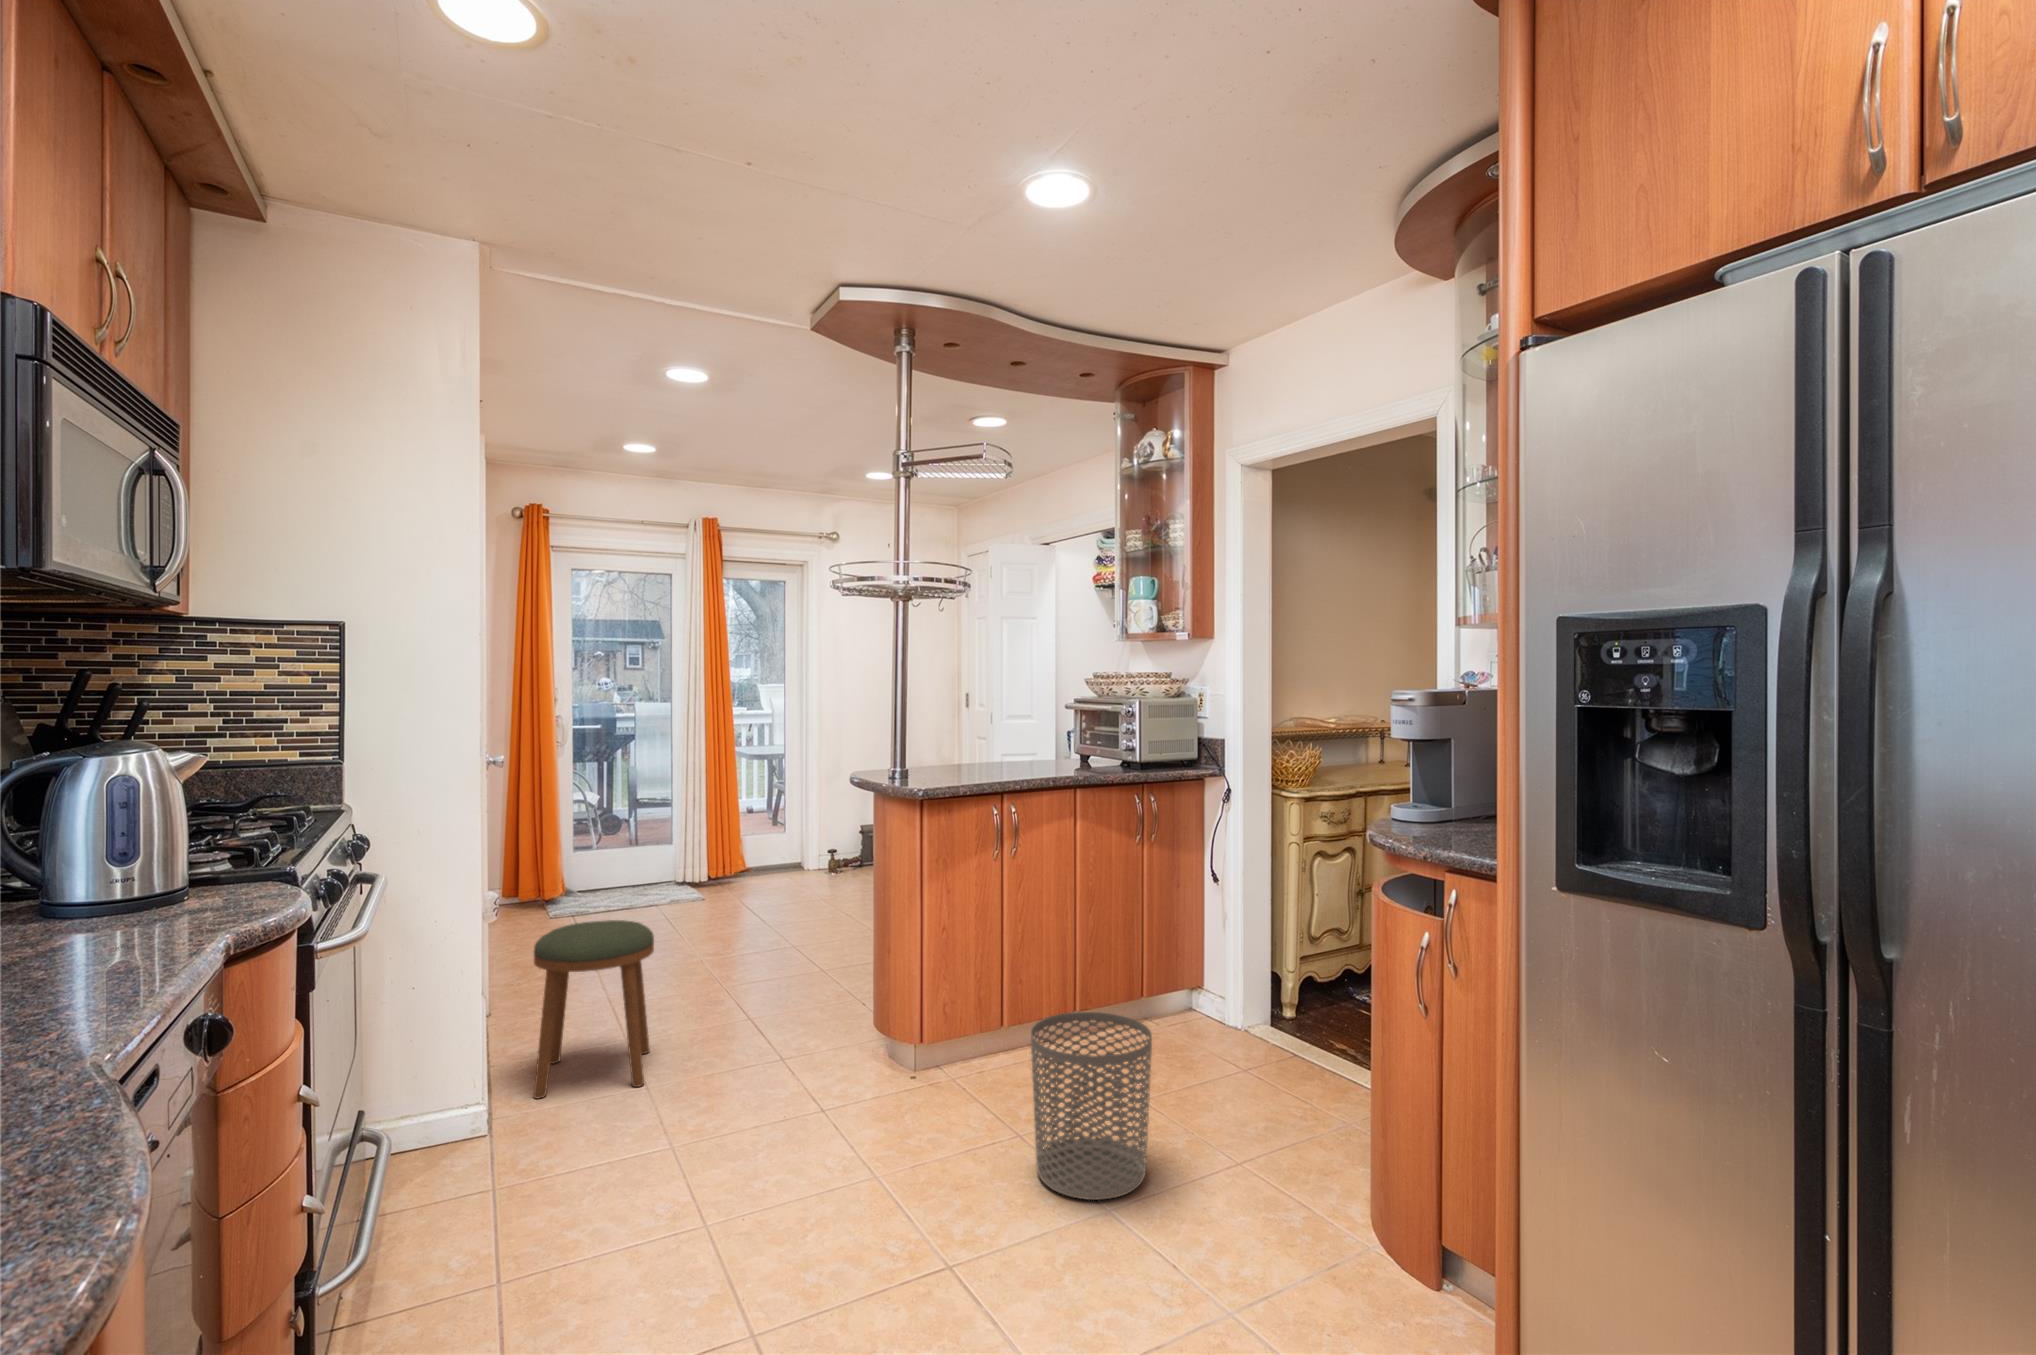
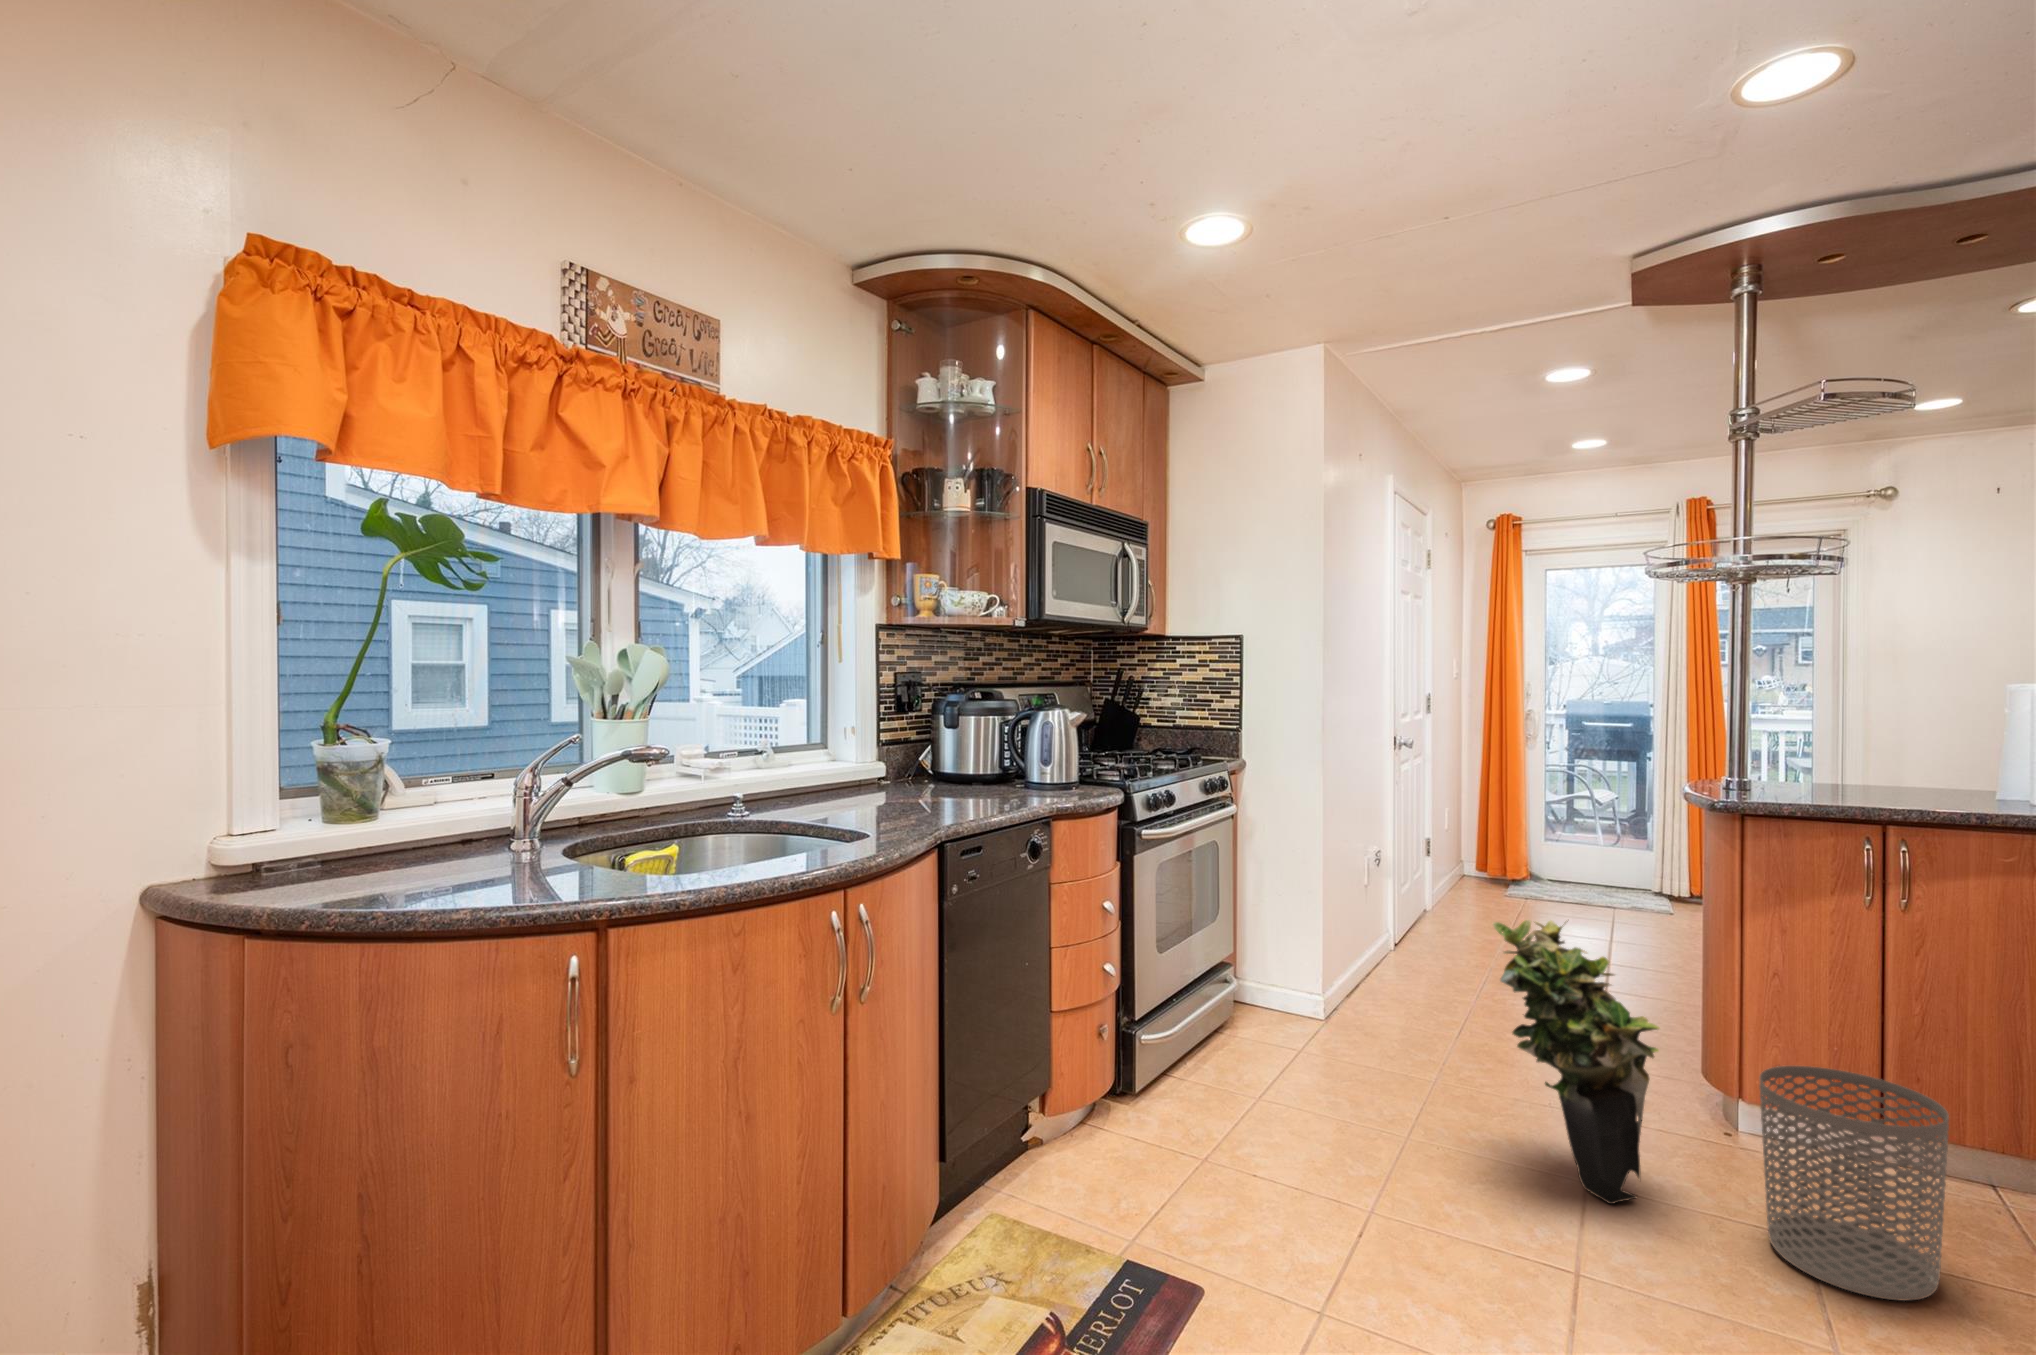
stool: present [534,920,654,1098] -> none [1379,879,1492,1026]
potted plant: none [798,938,962,1219] -> present [1493,920,1659,1204]

